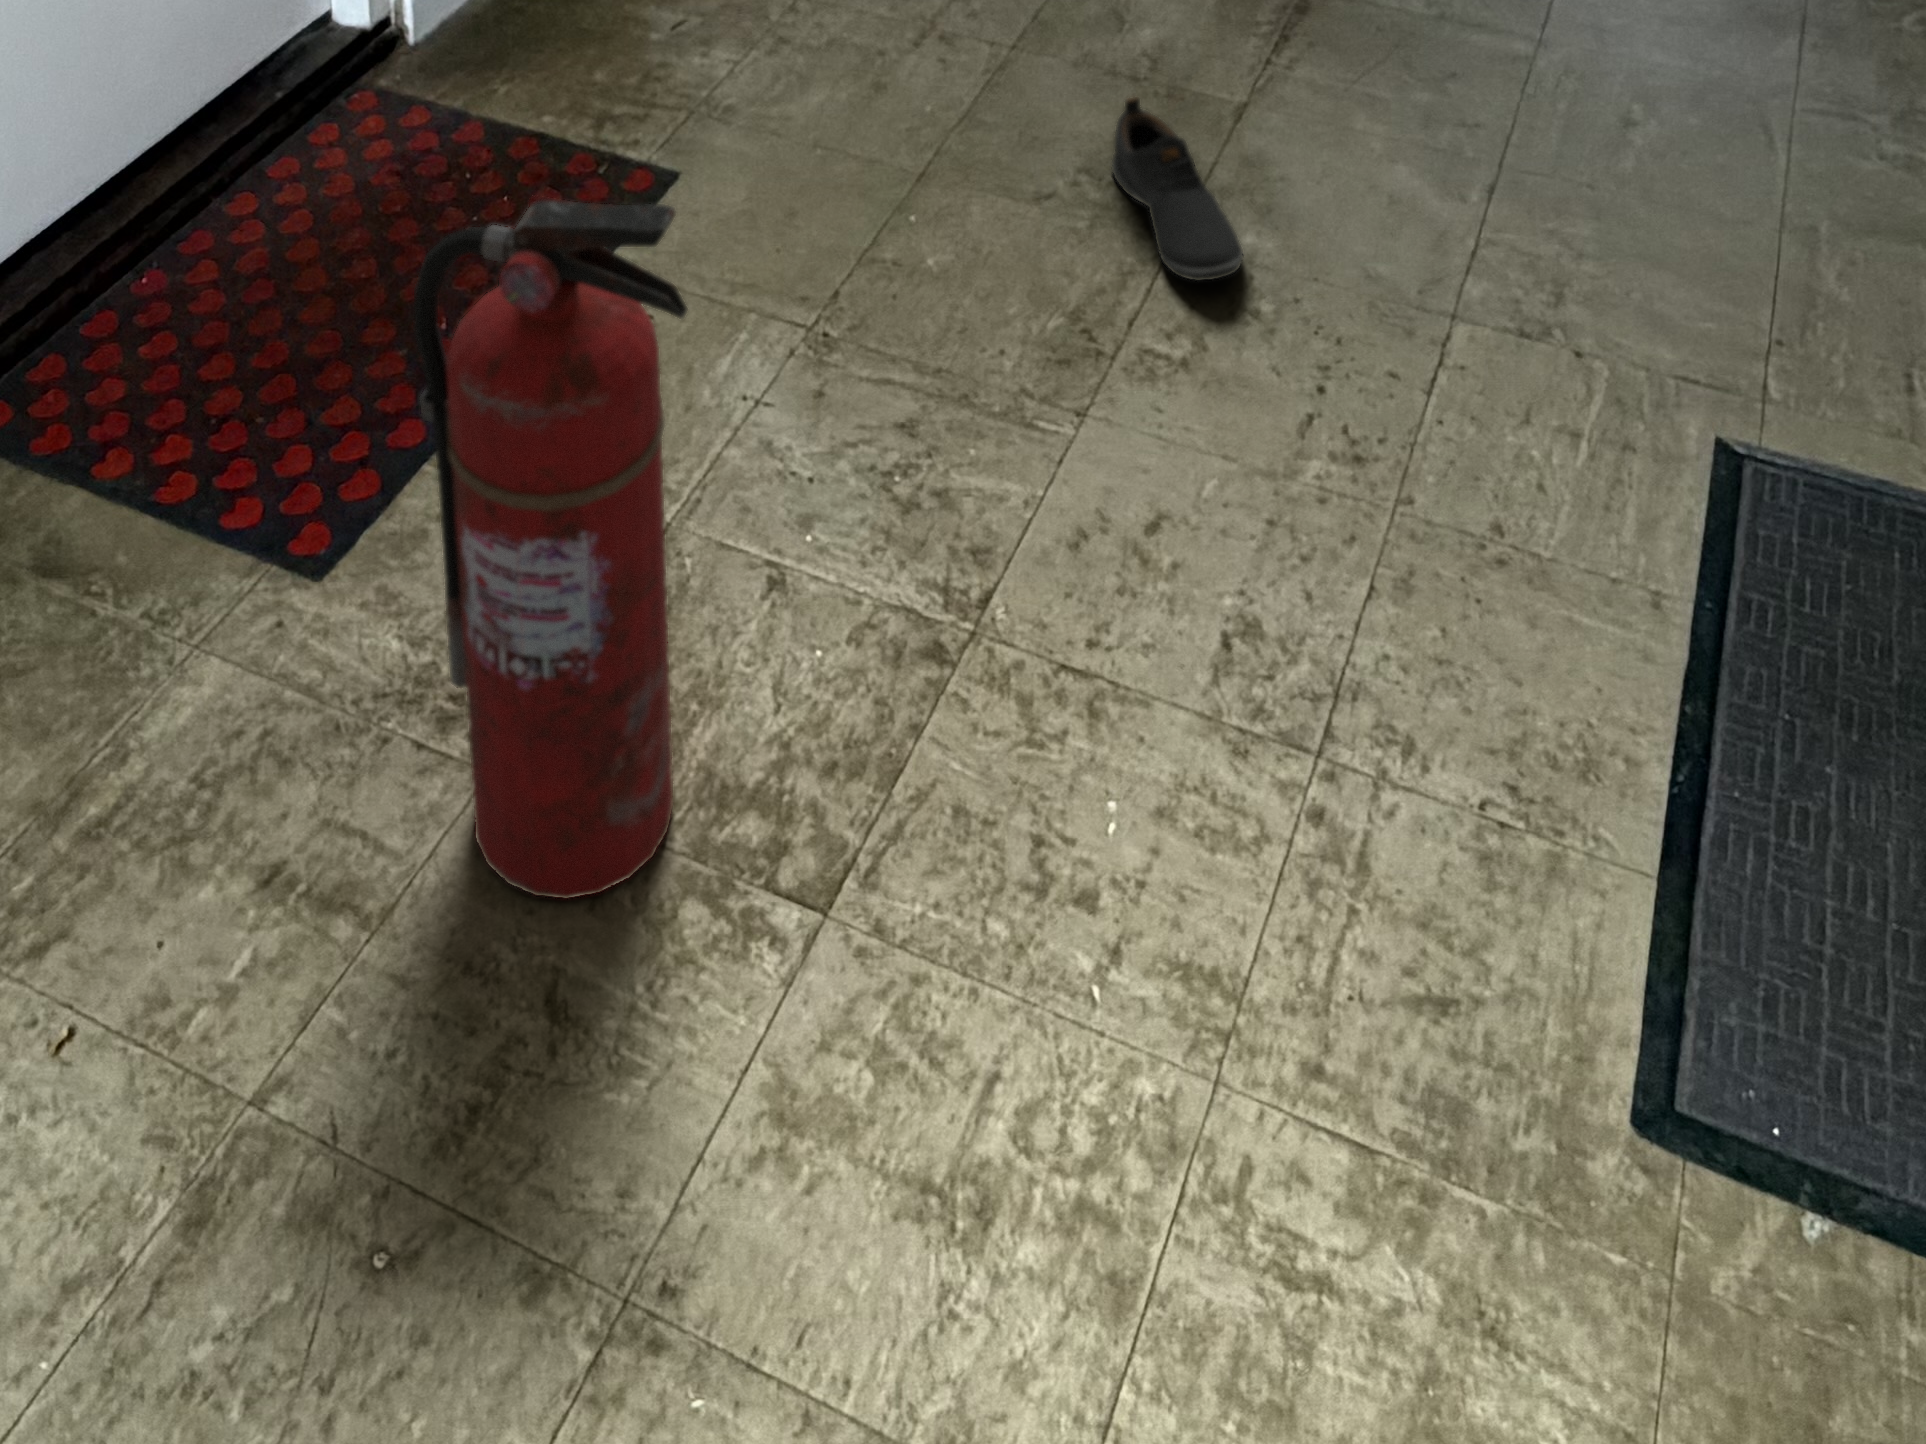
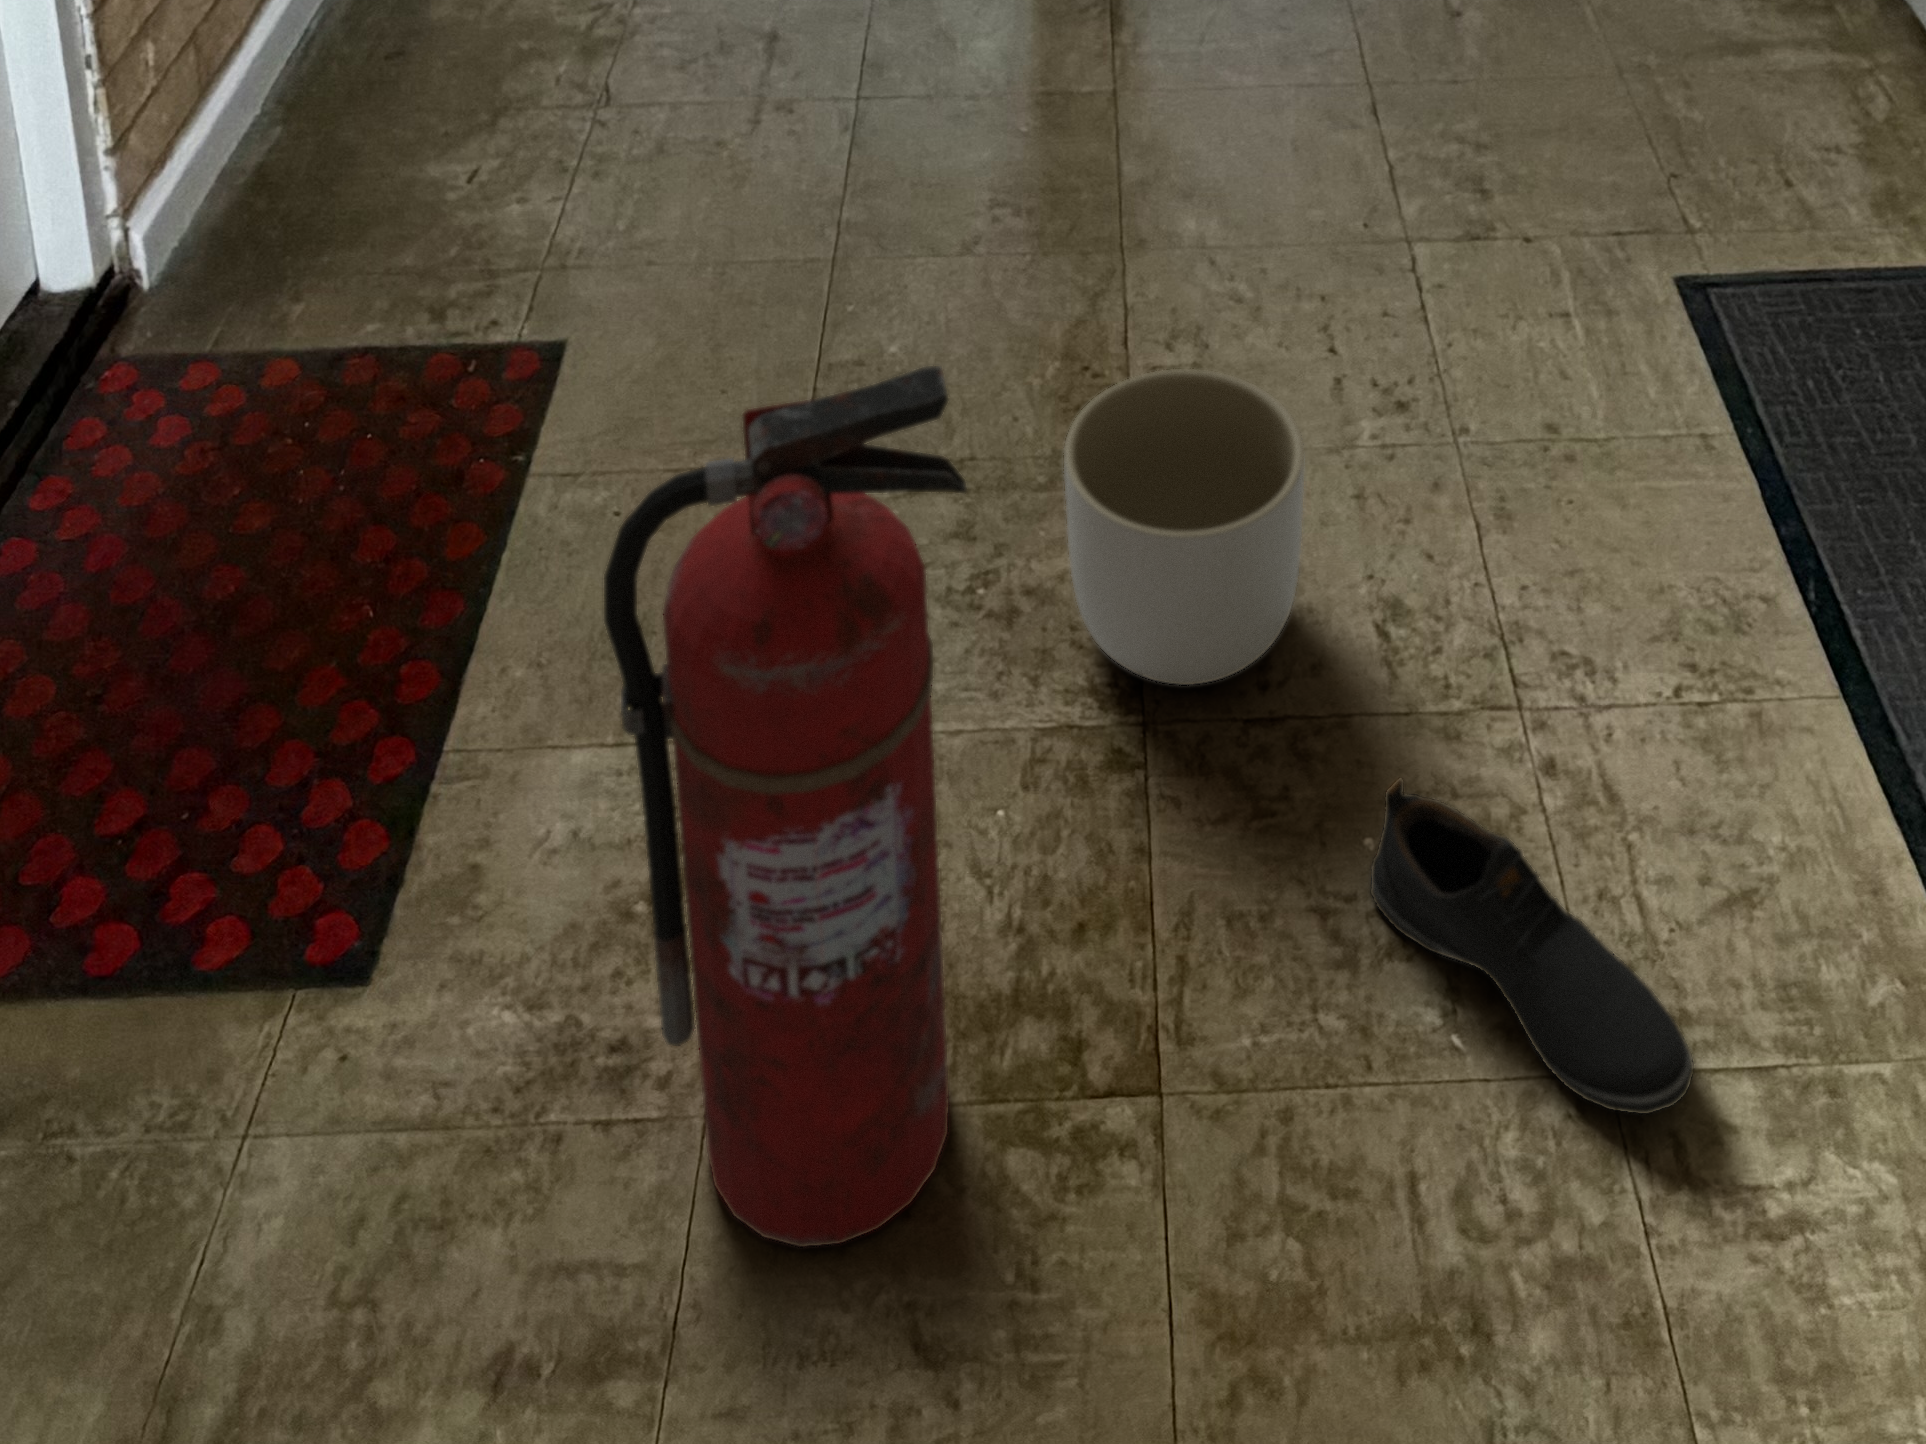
shoe: present [1111,97,1243,281] -> present [1371,778,1694,1114]
planter: none [949,323,1171,612] -> present [1064,369,1304,685]

